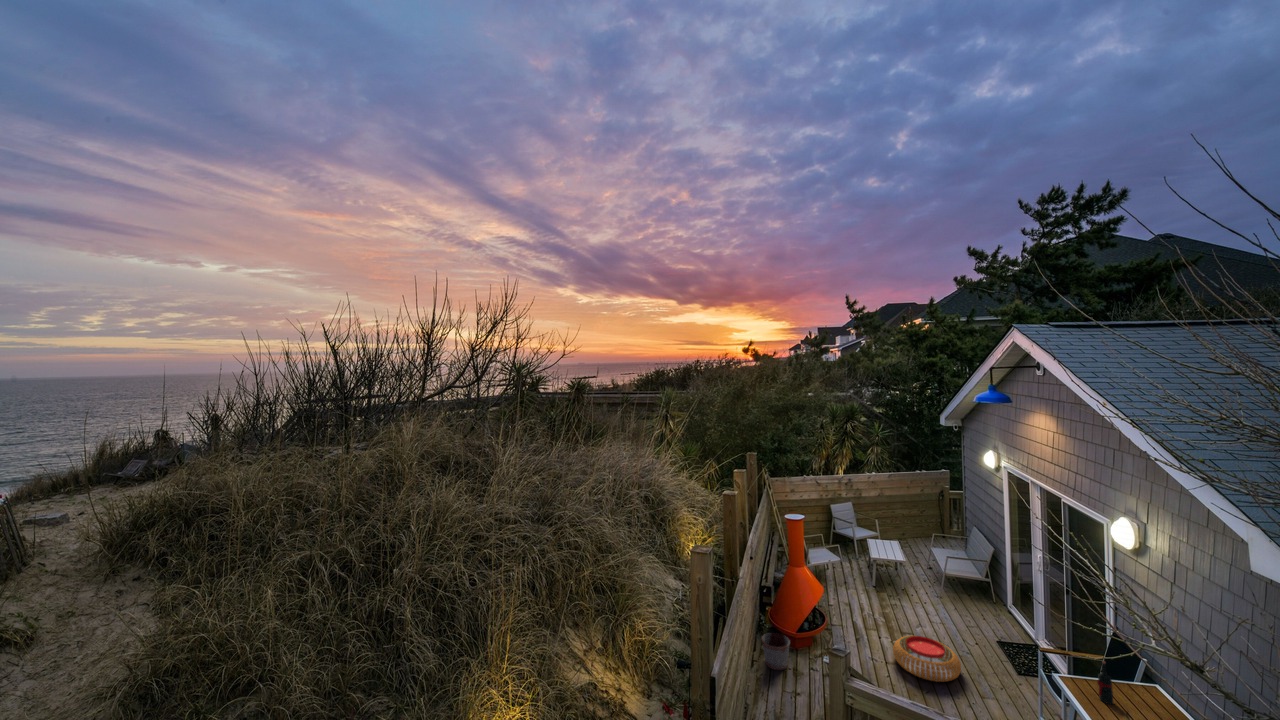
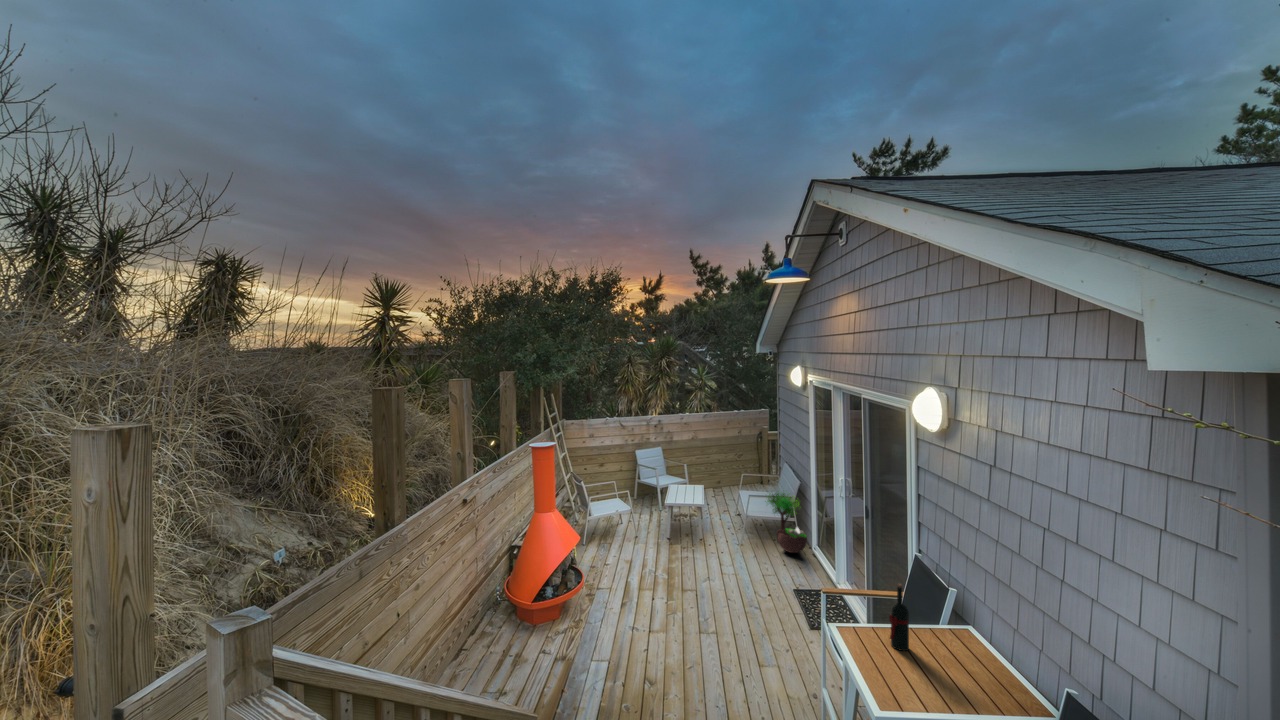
potted tree: none [962,551,1005,609] -> present [767,493,807,553]
bucket: present [761,633,790,670] -> none [463,608,509,664]
pouf: present [893,636,961,682] -> none [658,591,739,650]

